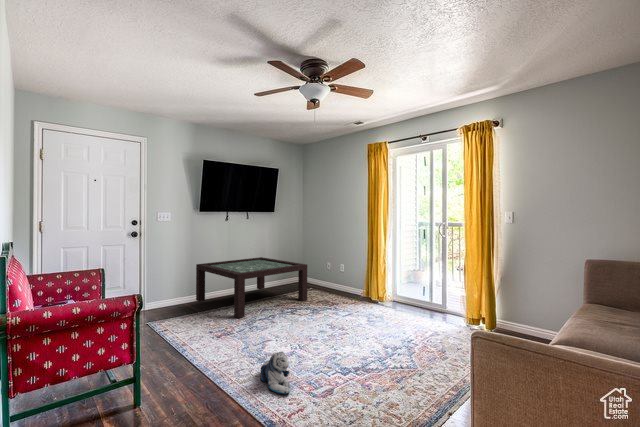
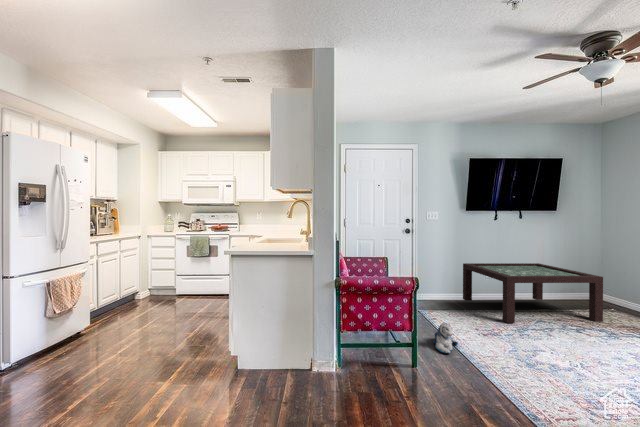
plush toy: present [261,352,291,395] -> present [433,323,458,353]

